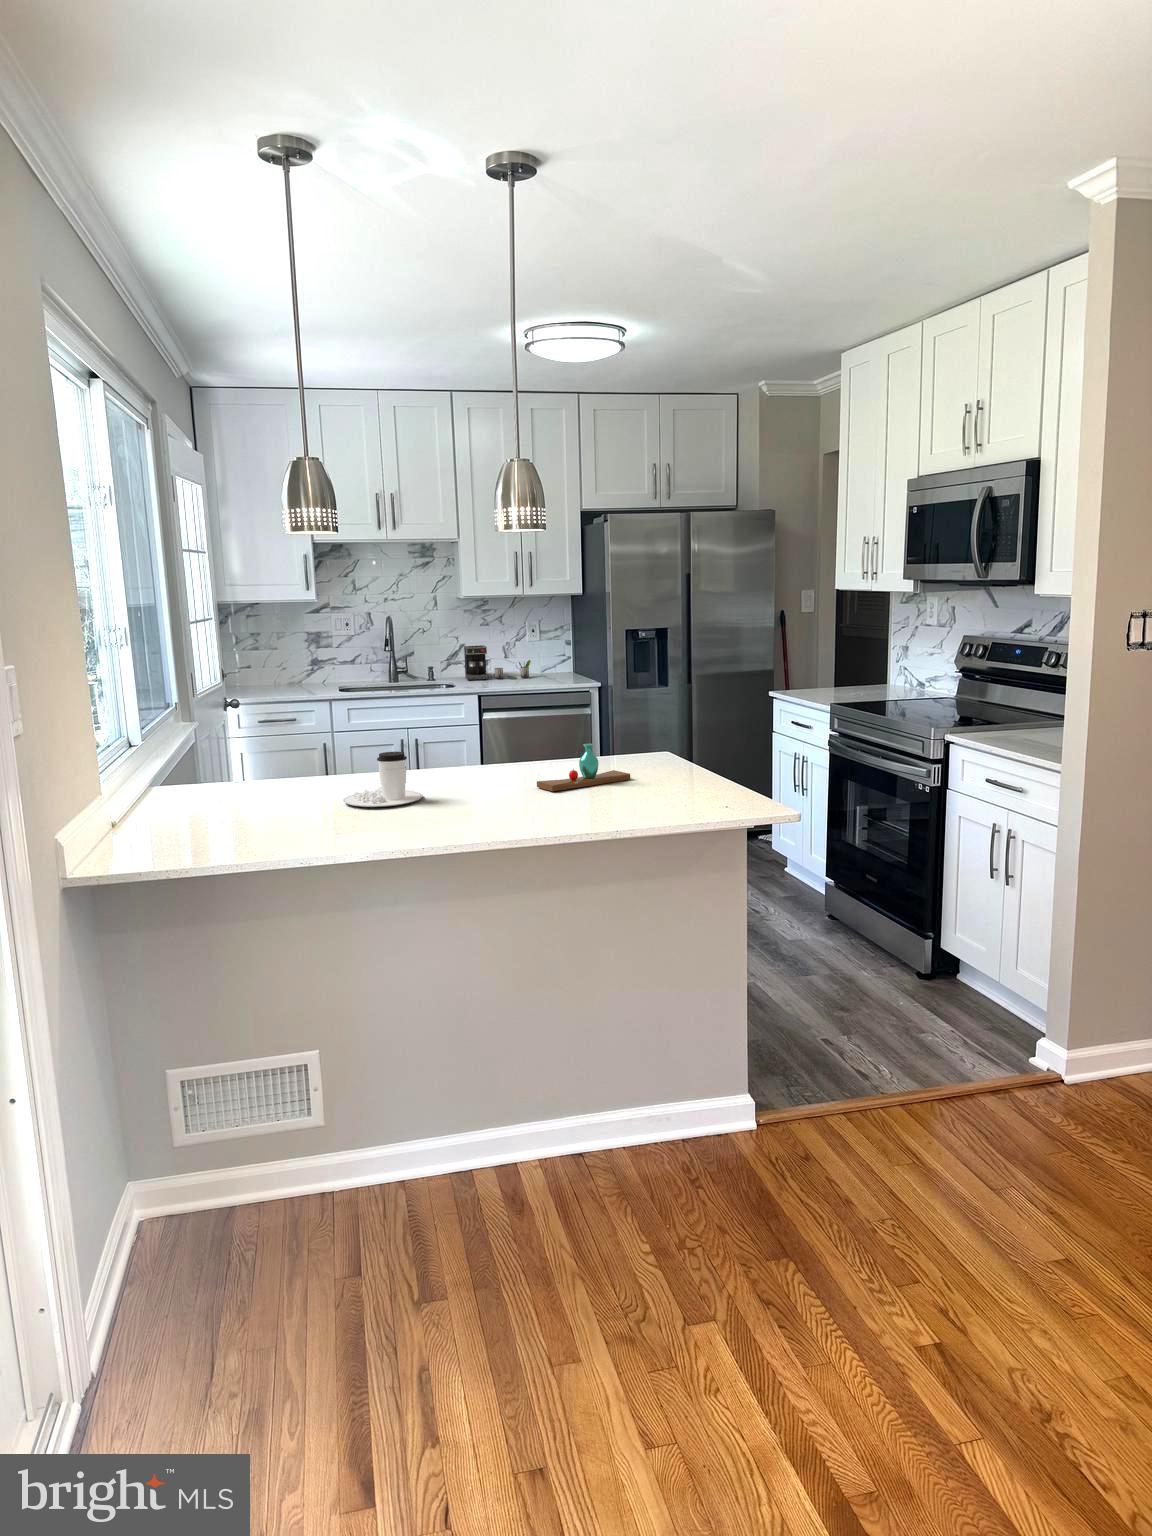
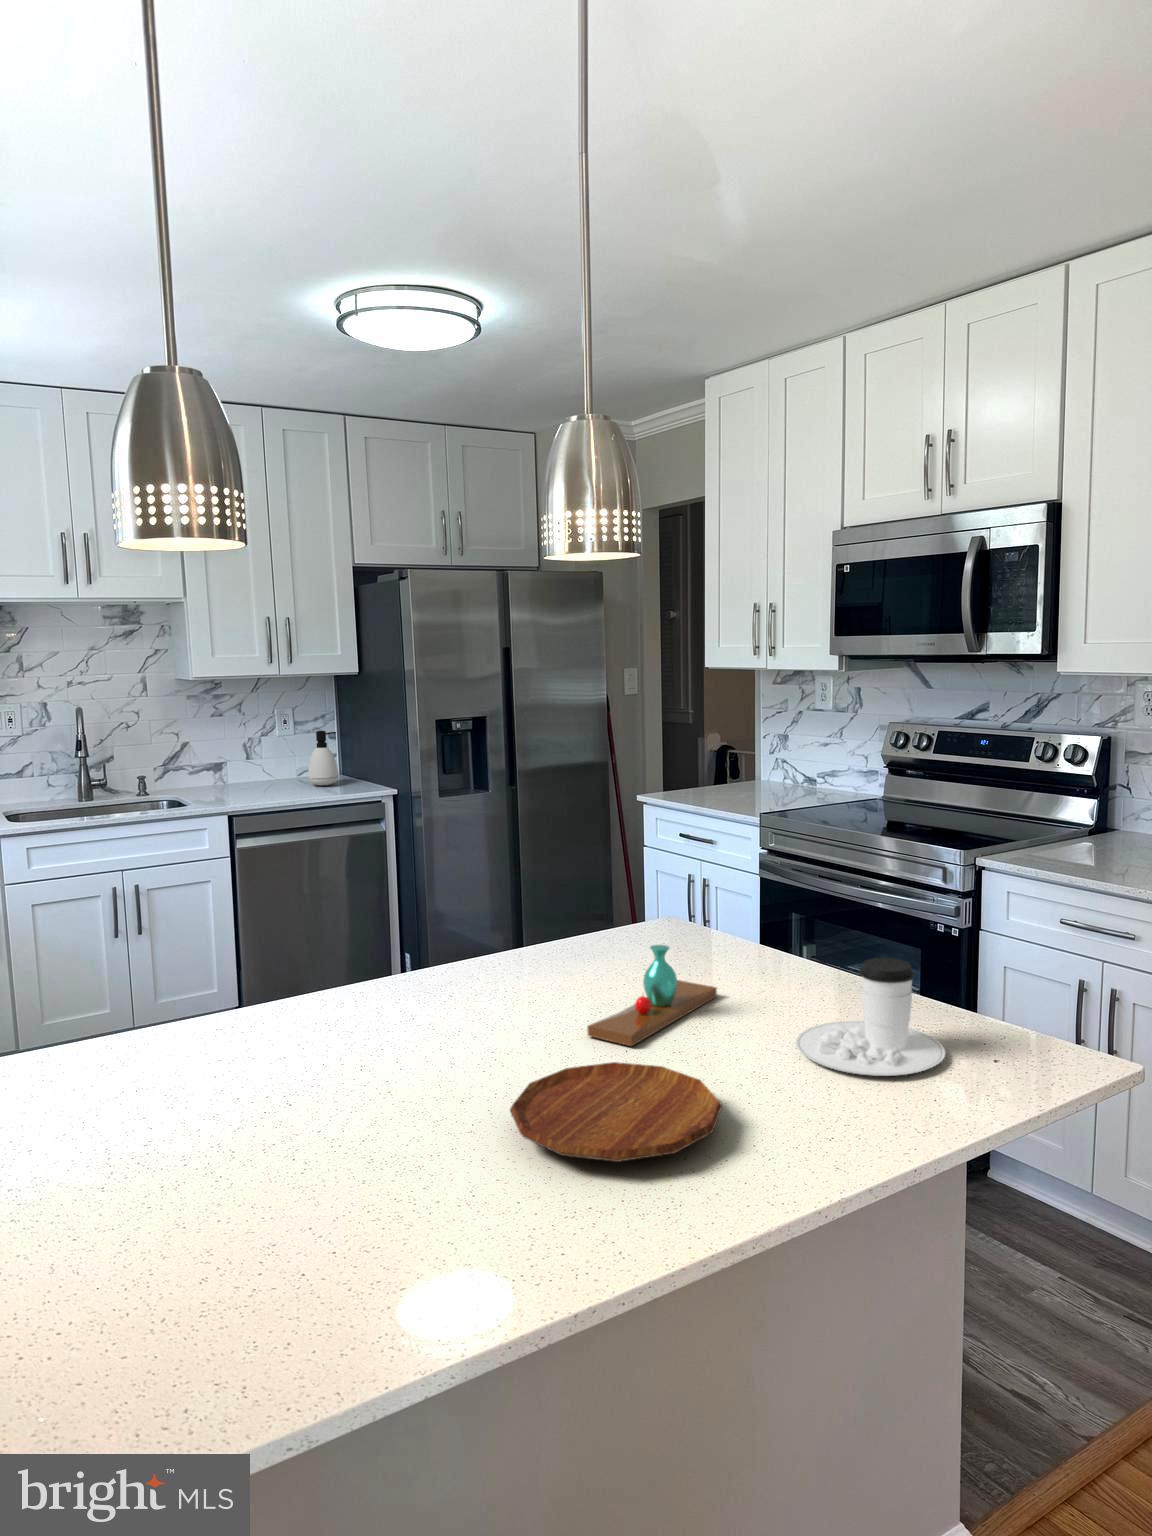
soap dispenser: none [544,637,566,678] -> present [308,731,338,785]
coffee maker: present [464,645,531,680] -> none [189,744,288,793]
coffee cup: present [343,752,423,807] -> present [796,958,945,1076]
tray: none [449,790,556,817] -> present [510,1062,722,1162]

